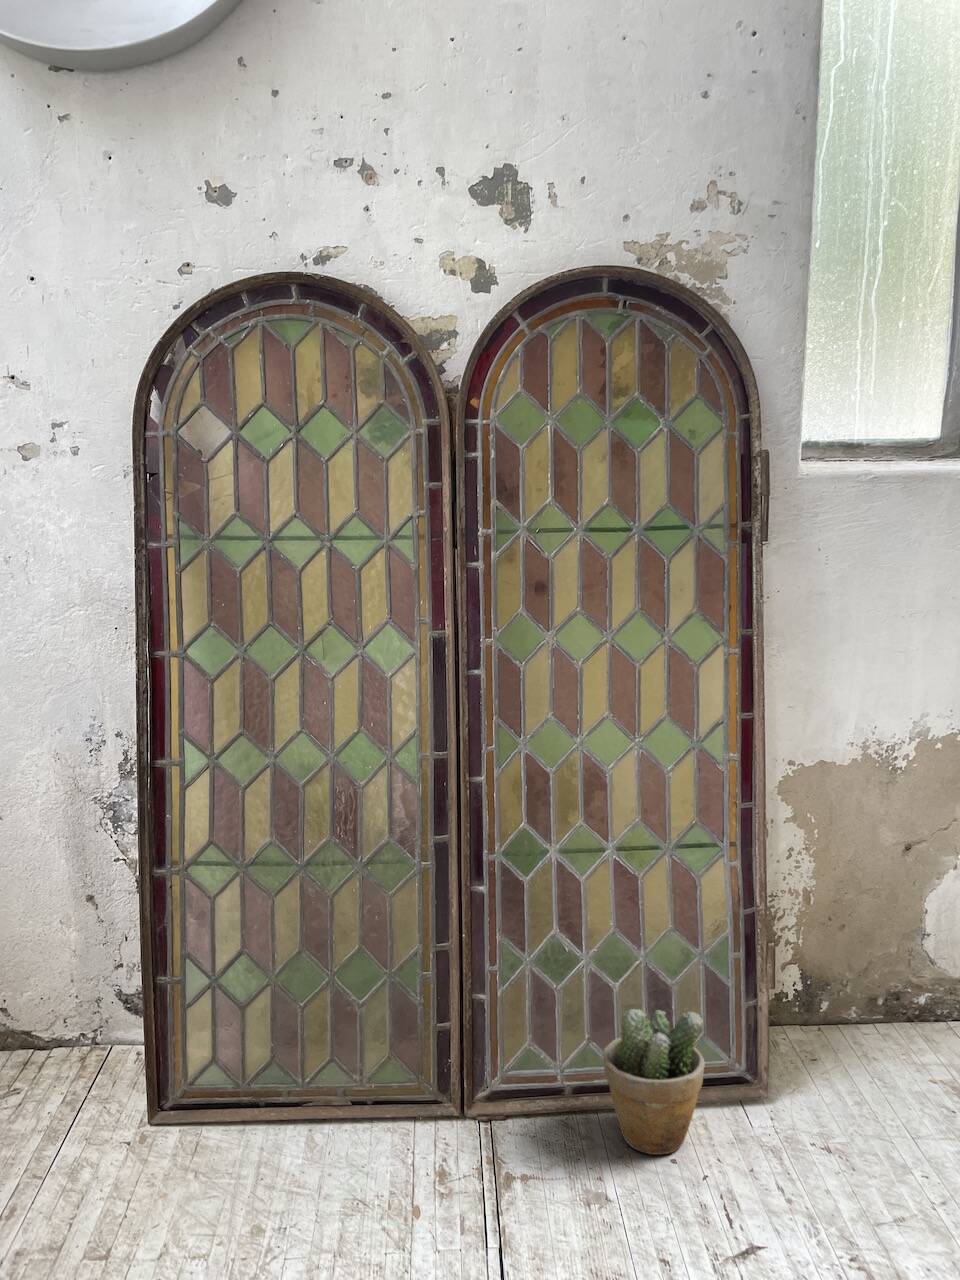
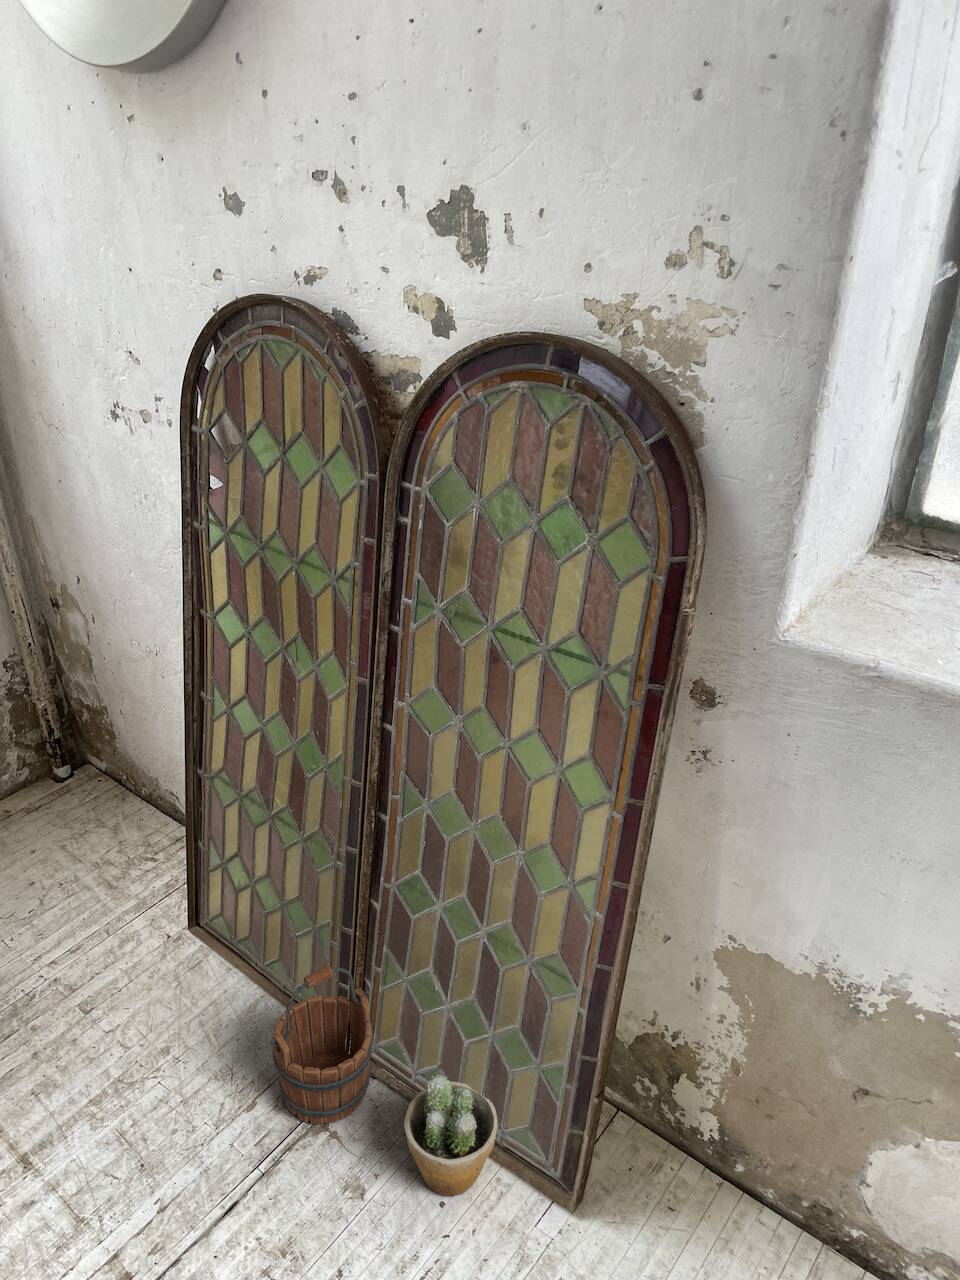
wooden bucket: none [409,961,528,1186] -> present [271,966,373,1124]

